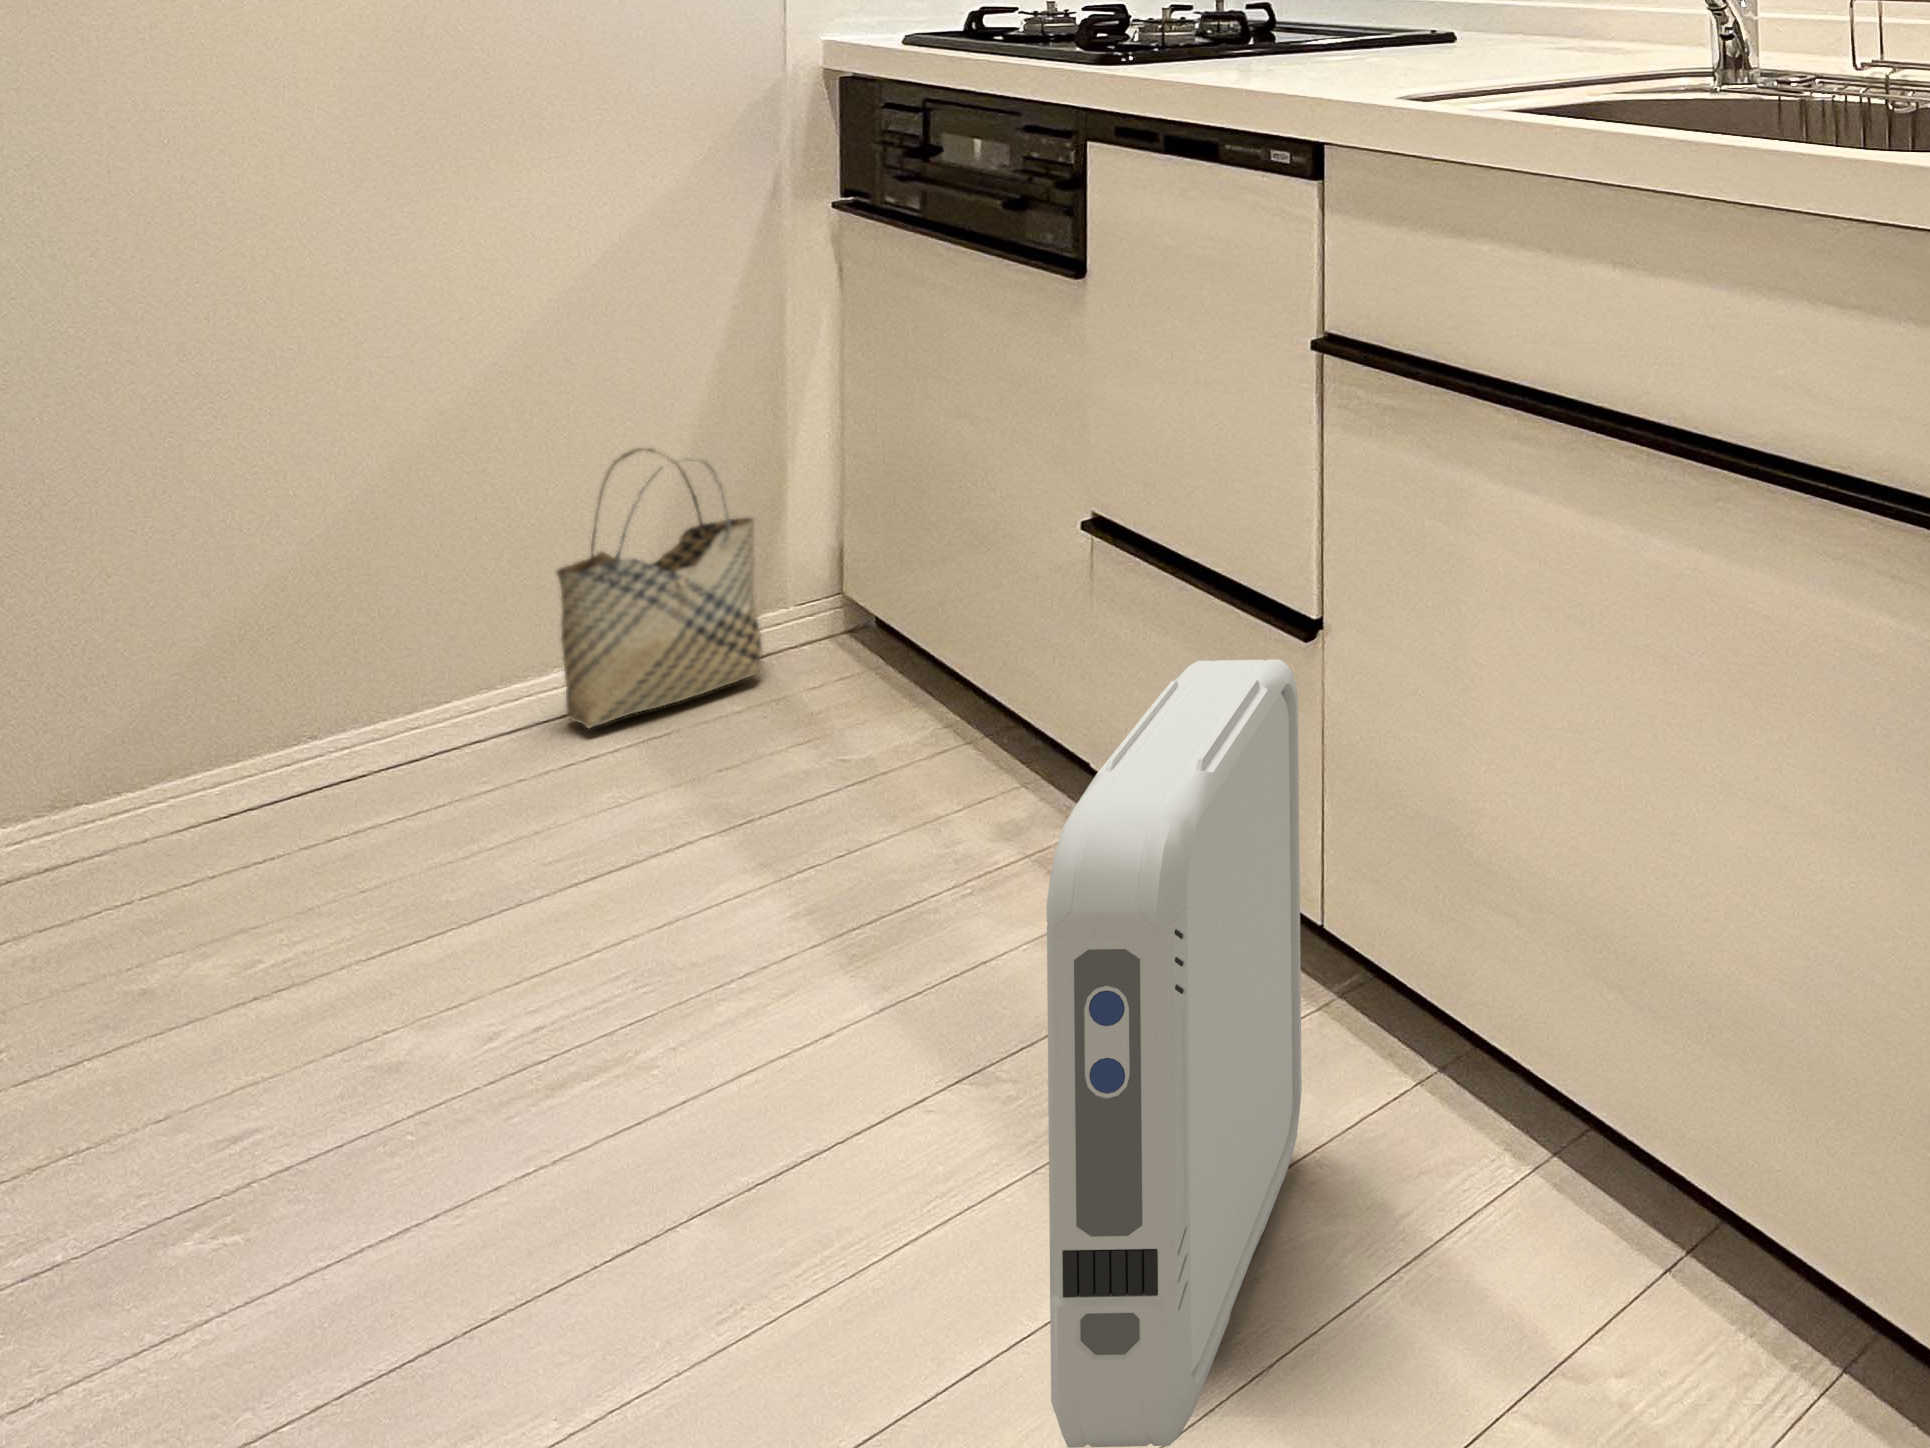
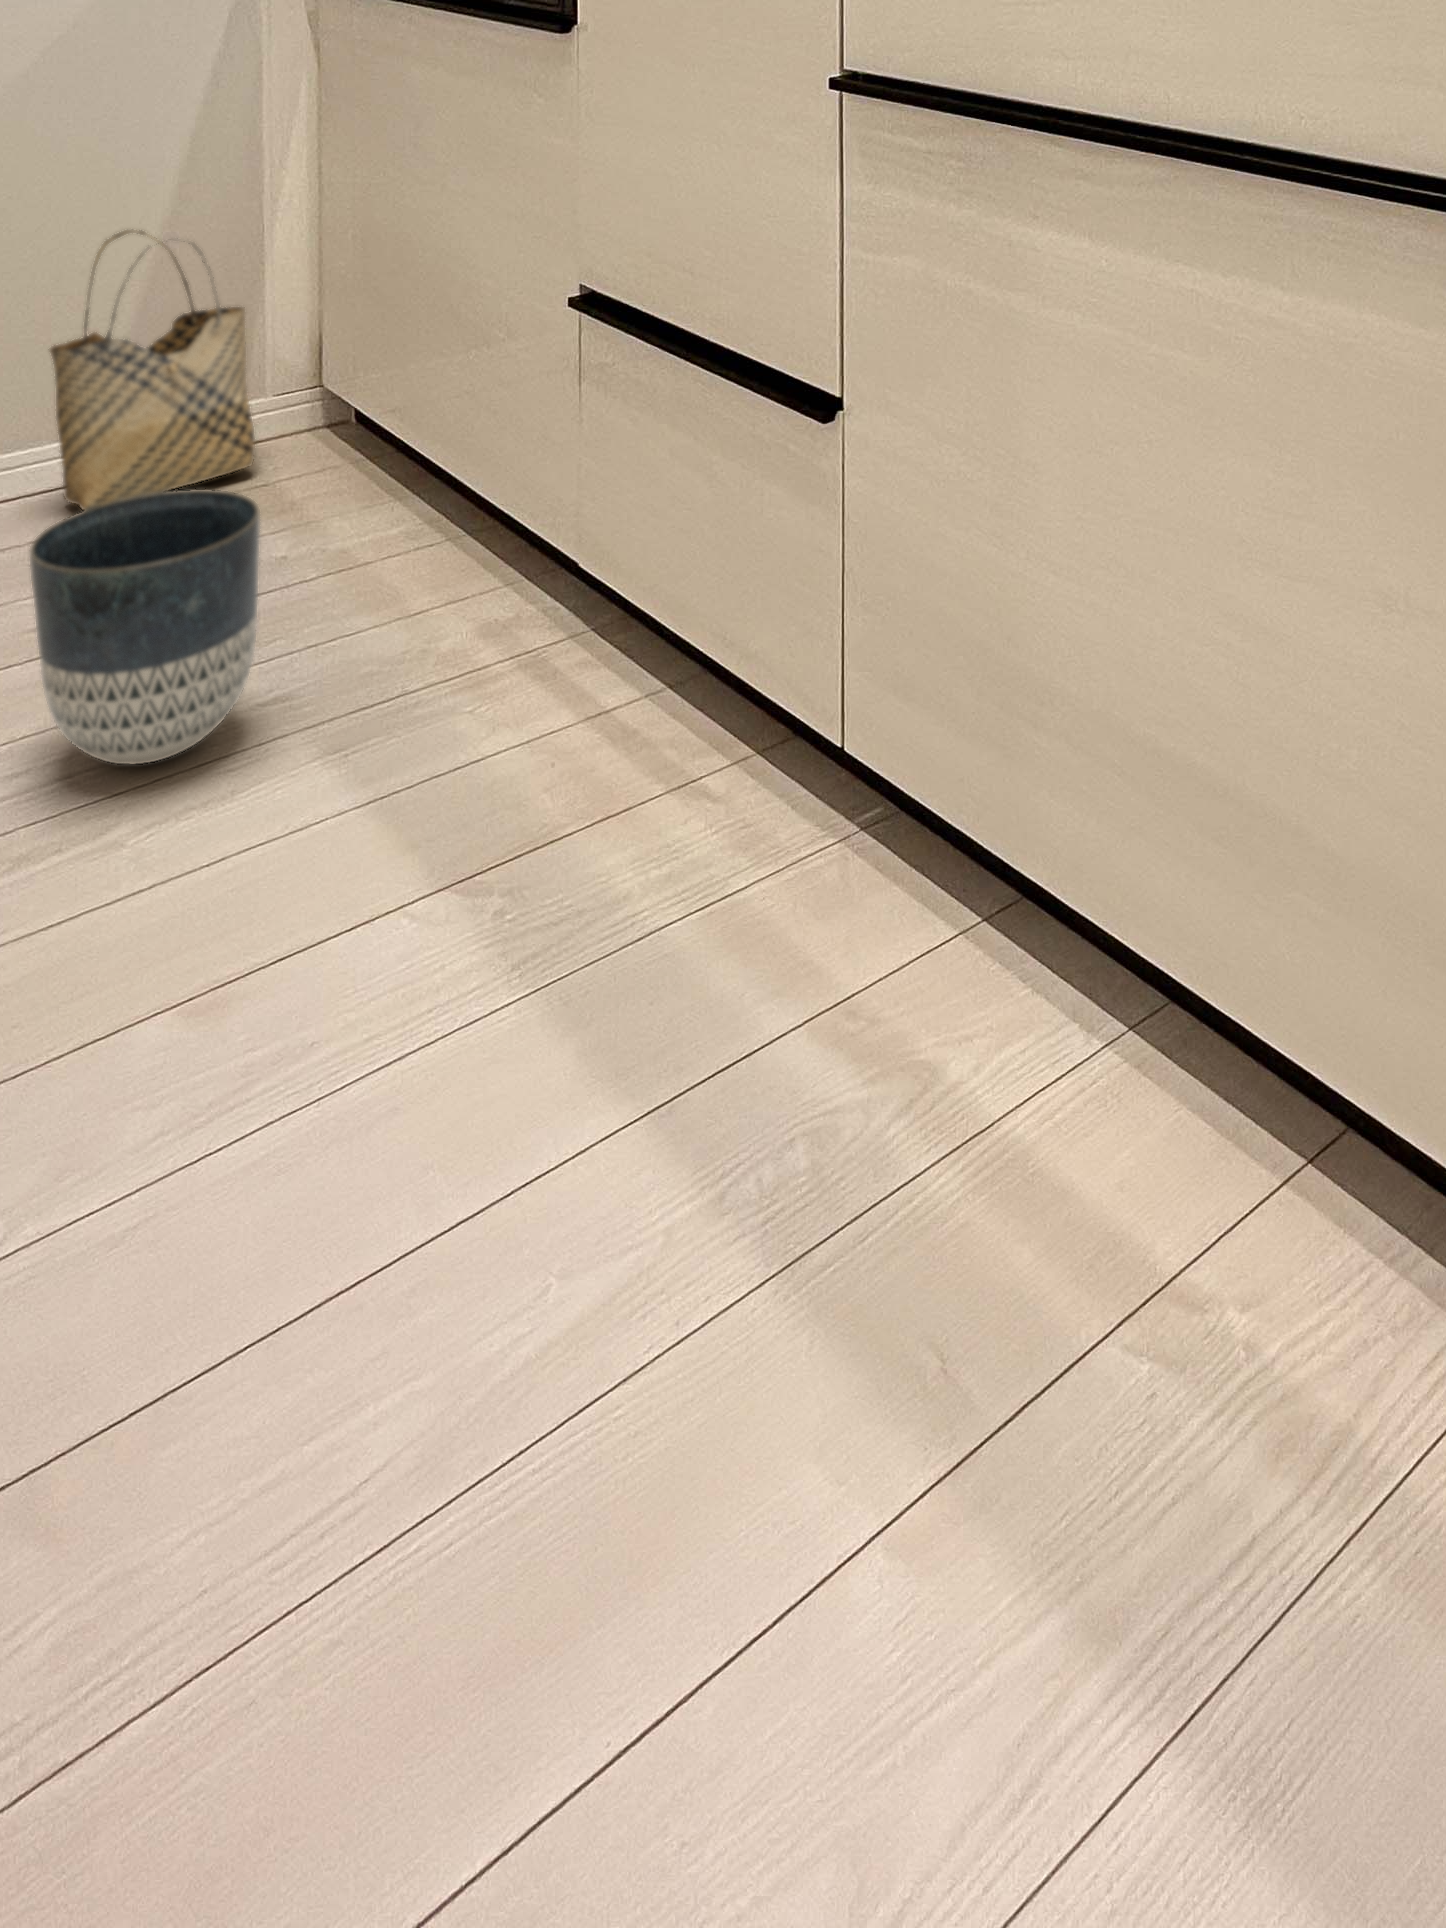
air purifier: present [1047,660,1302,1448] -> none [535,428,830,1347]
planter: none [557,715,780,982] -> present [29,489,260,764]

